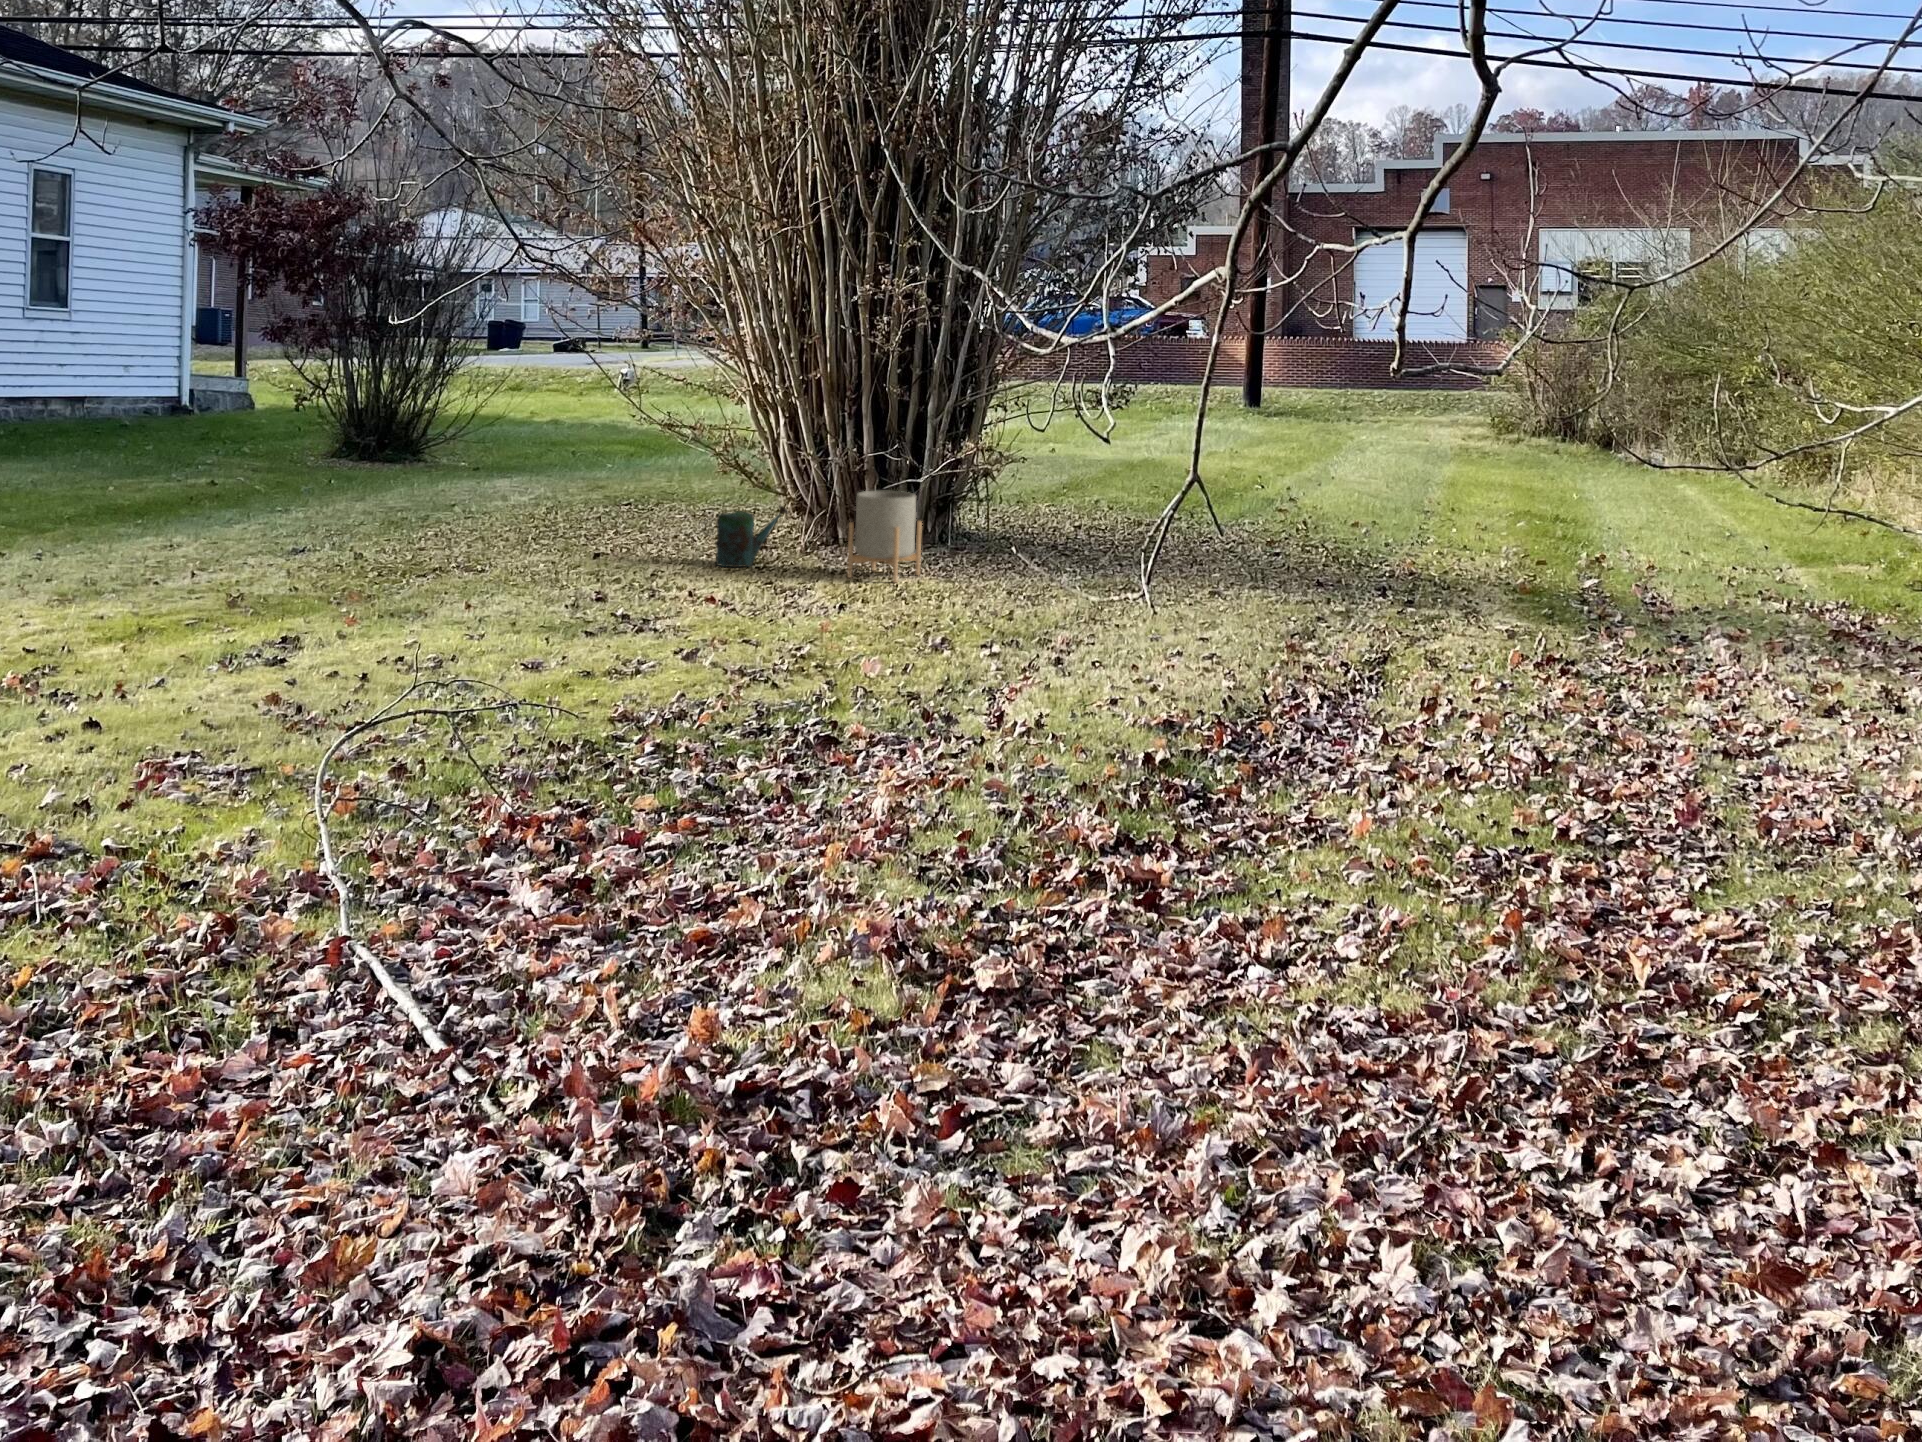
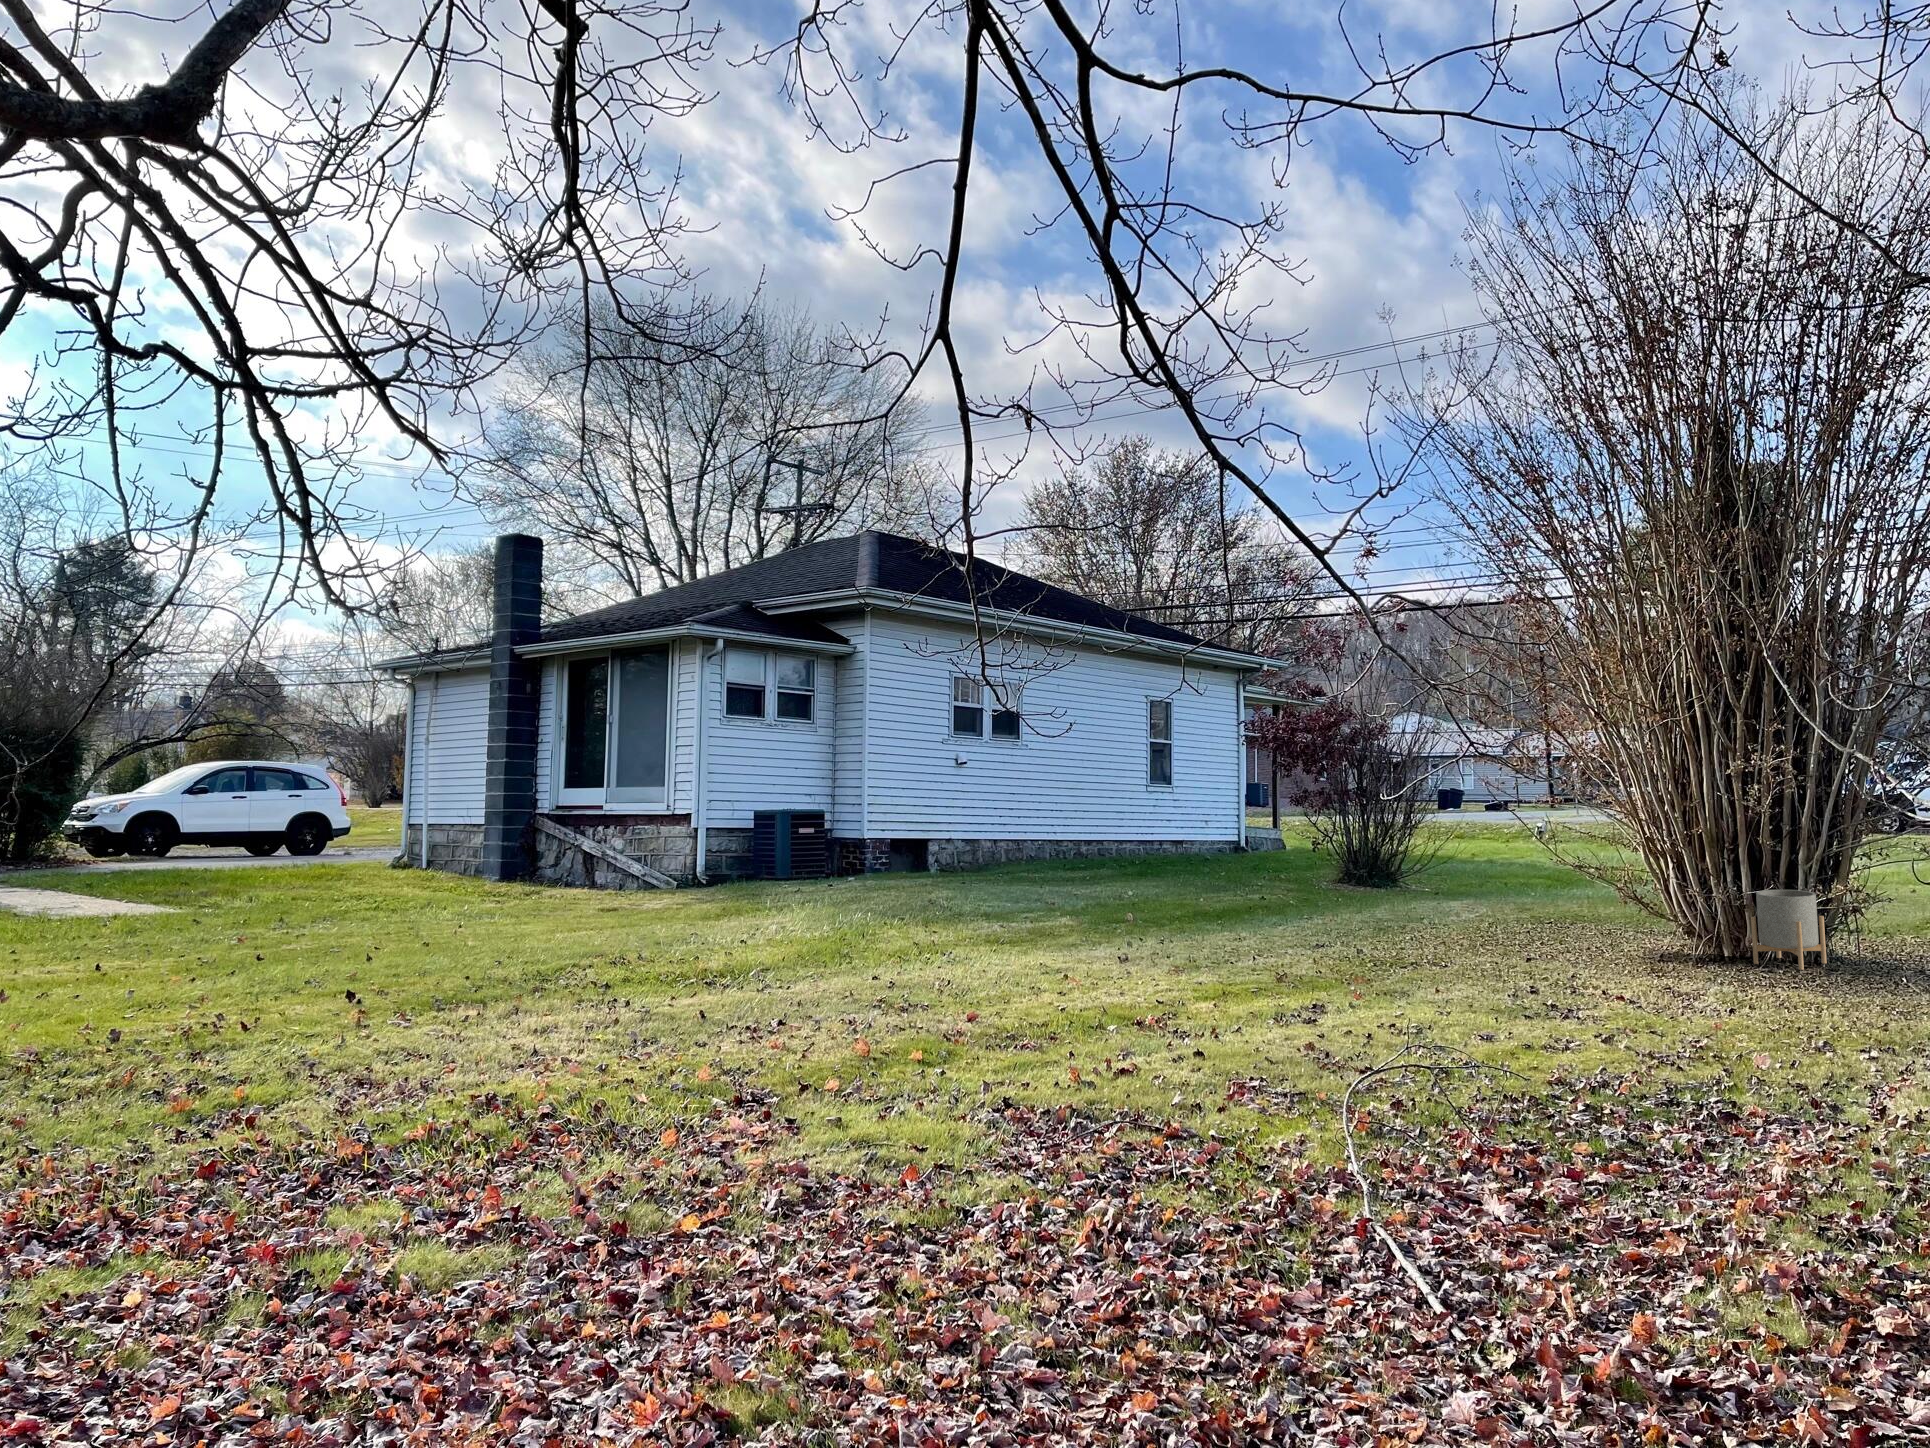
watering can: present [709,506,788,567] -> none [1616,901,1694,952]

